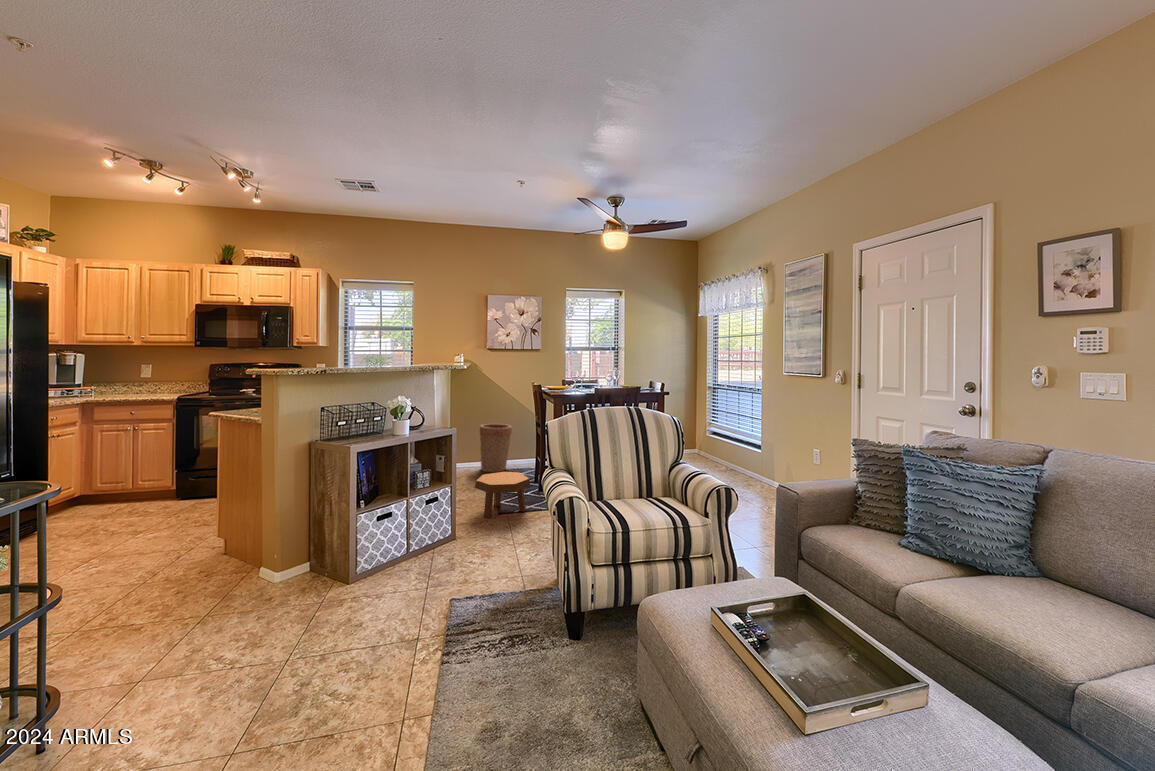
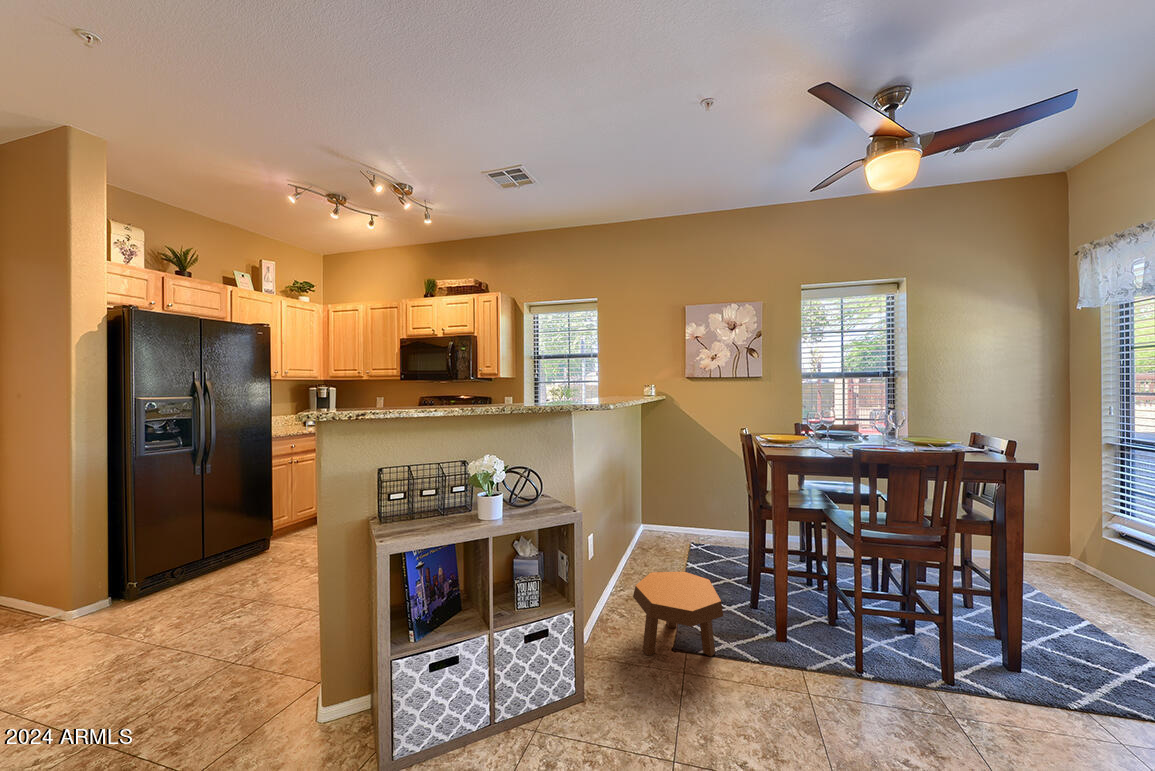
basket: present [480,424,512,472] -> none [670,478,714,548]

